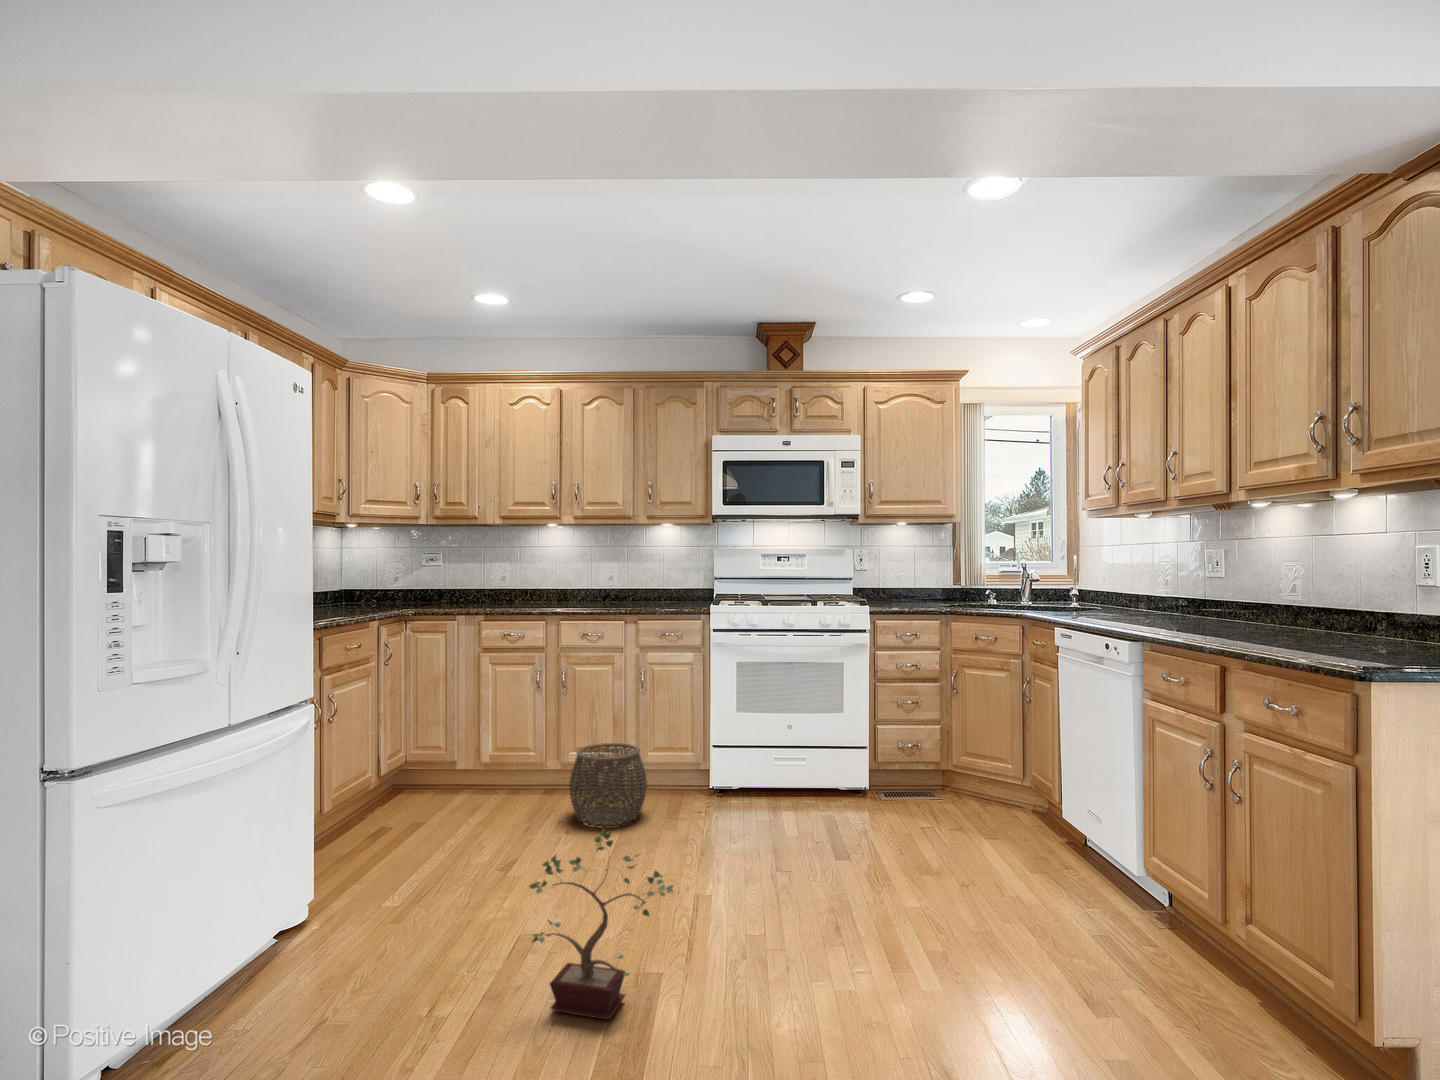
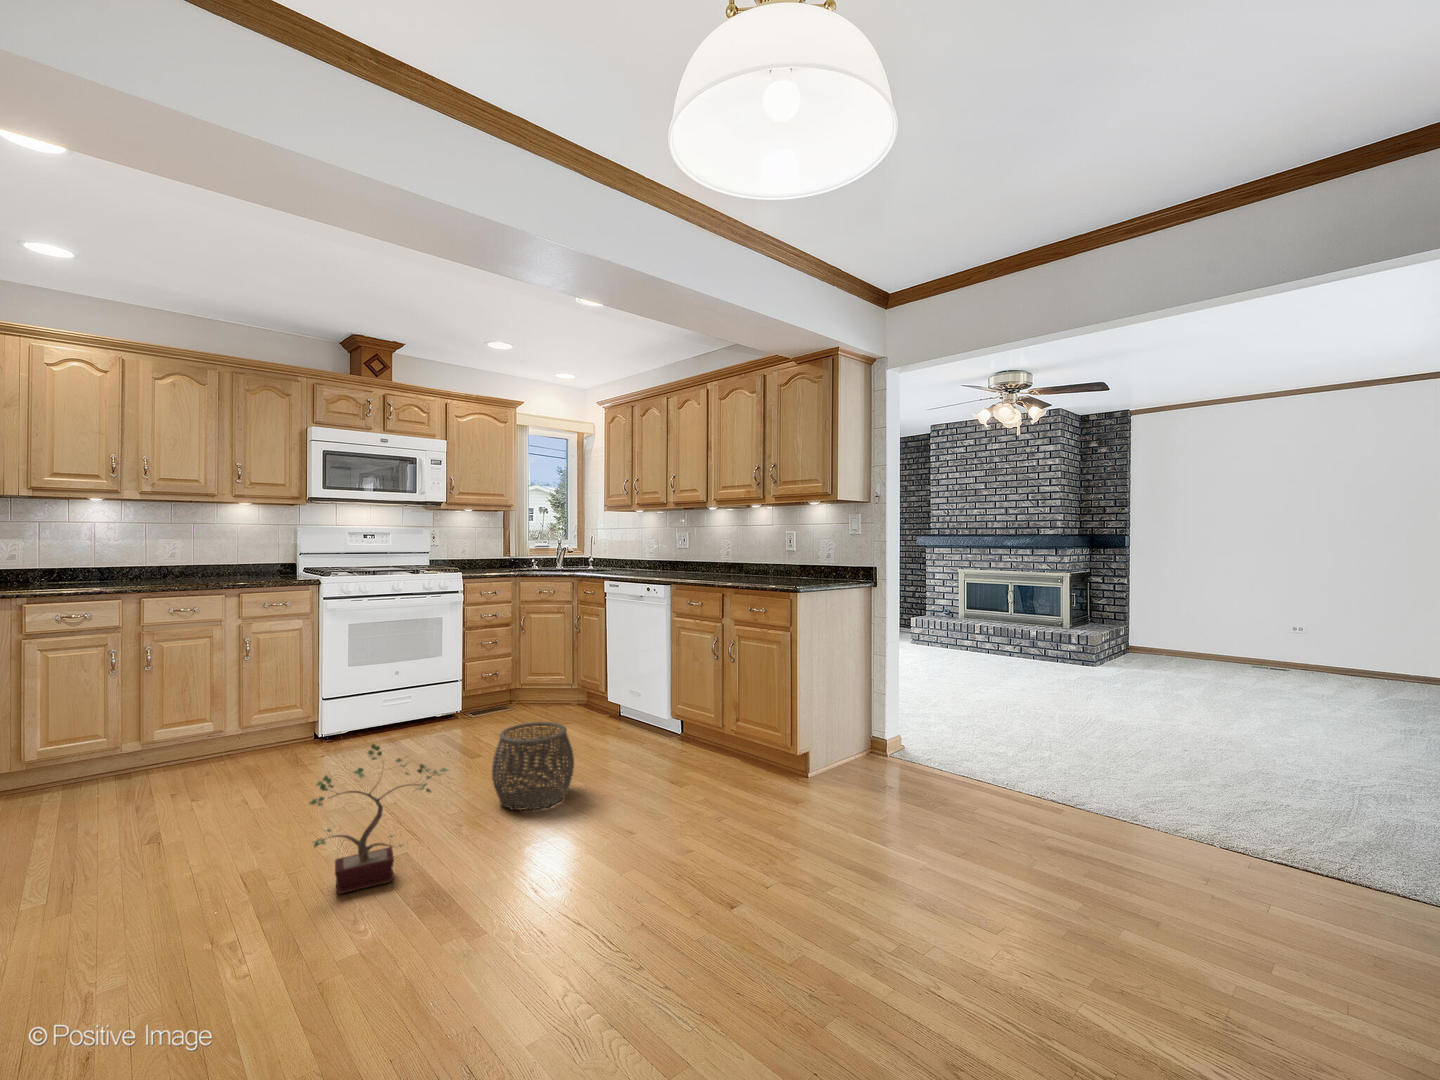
woven basket: present [569,743,647,825] -> present [492,722,574,810]

